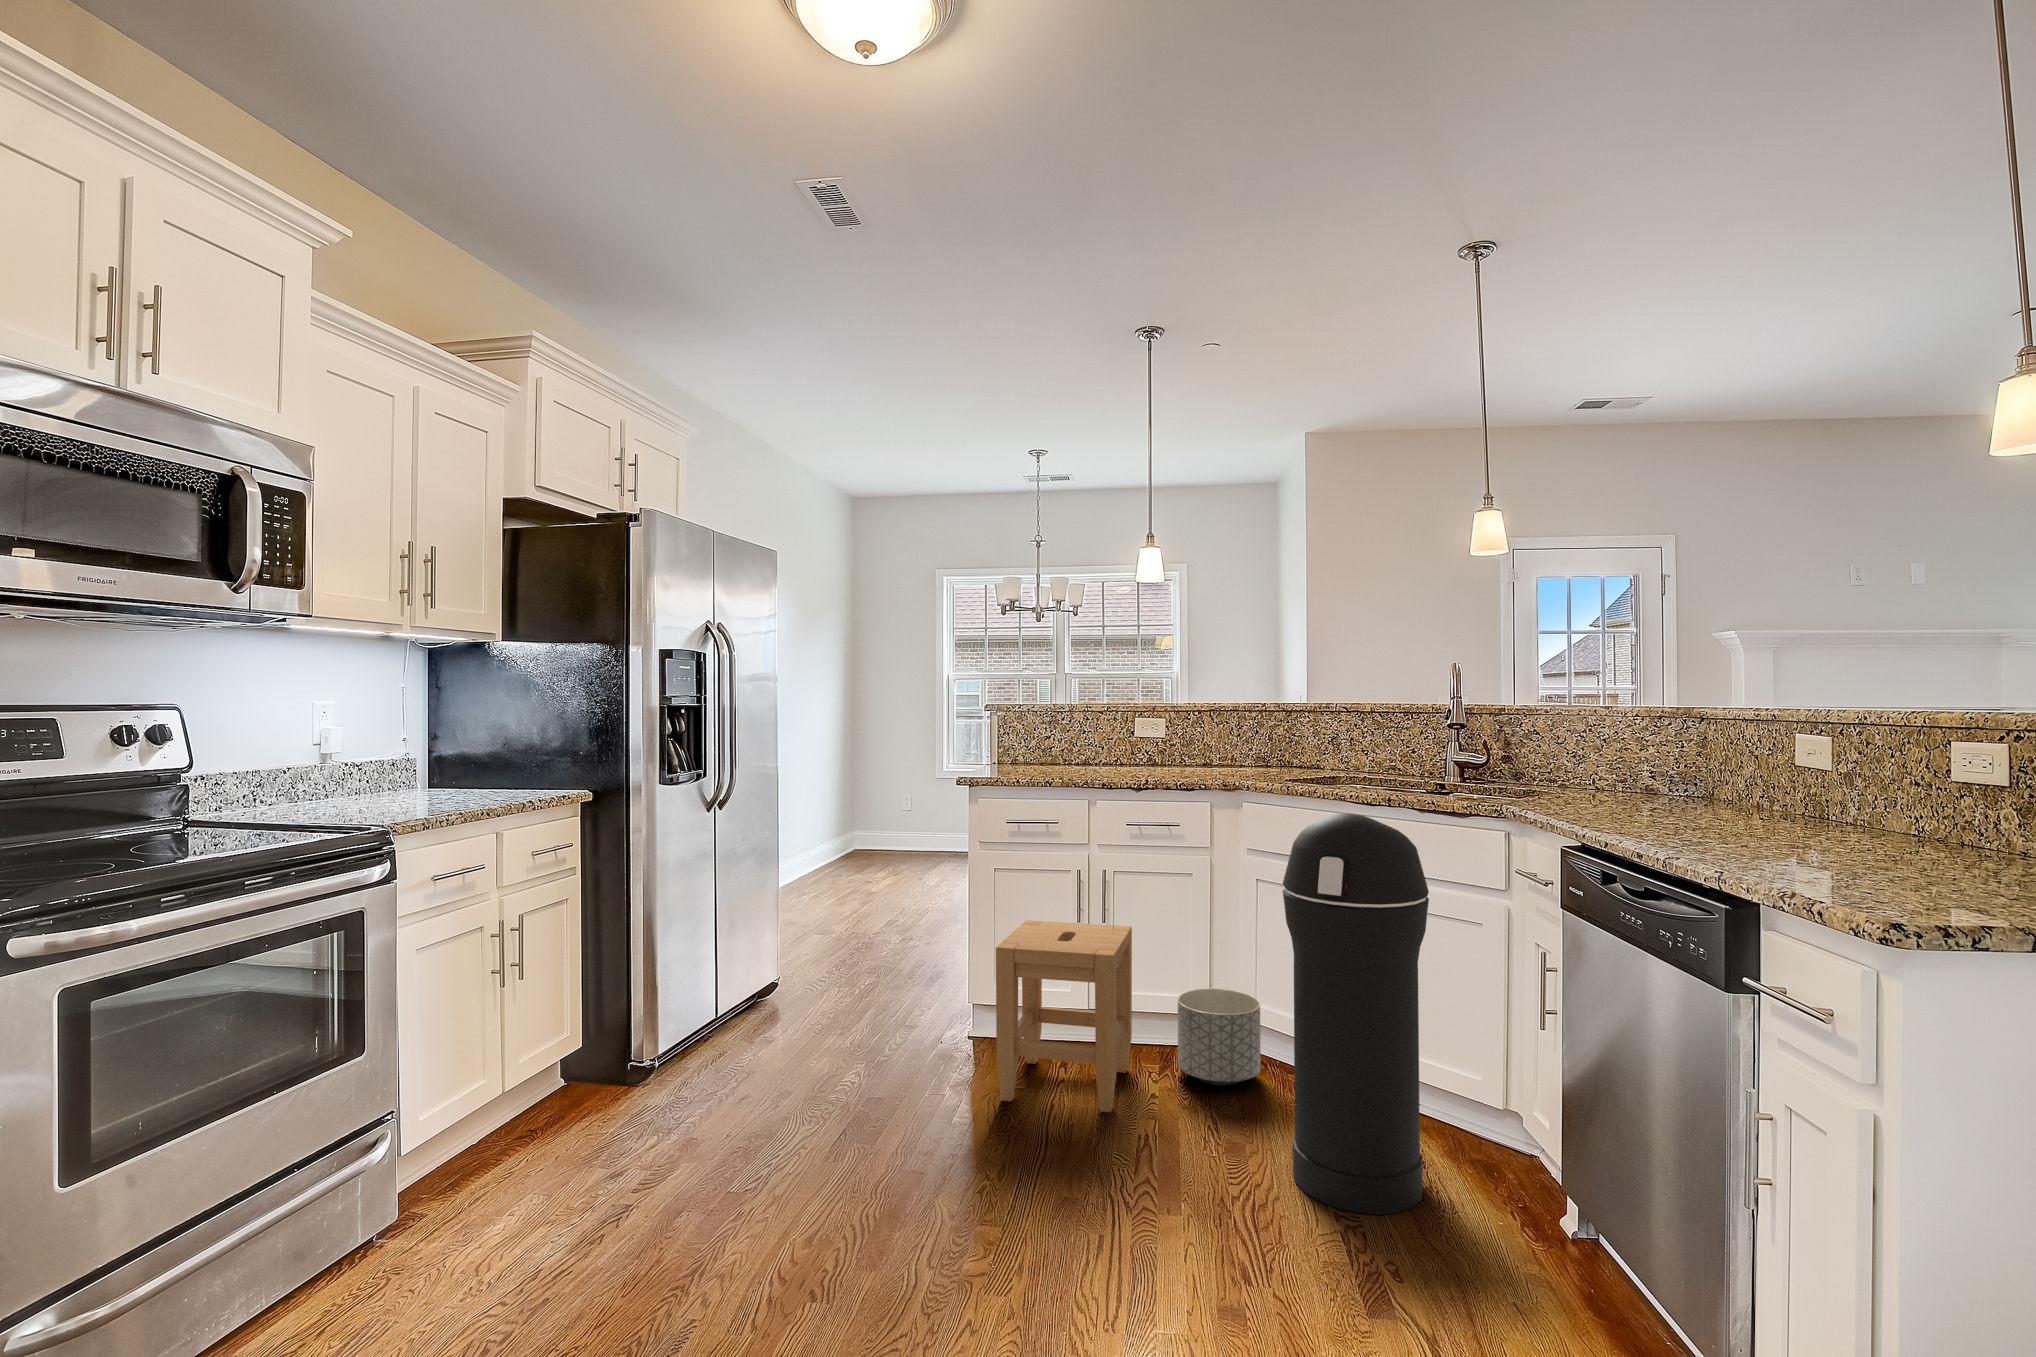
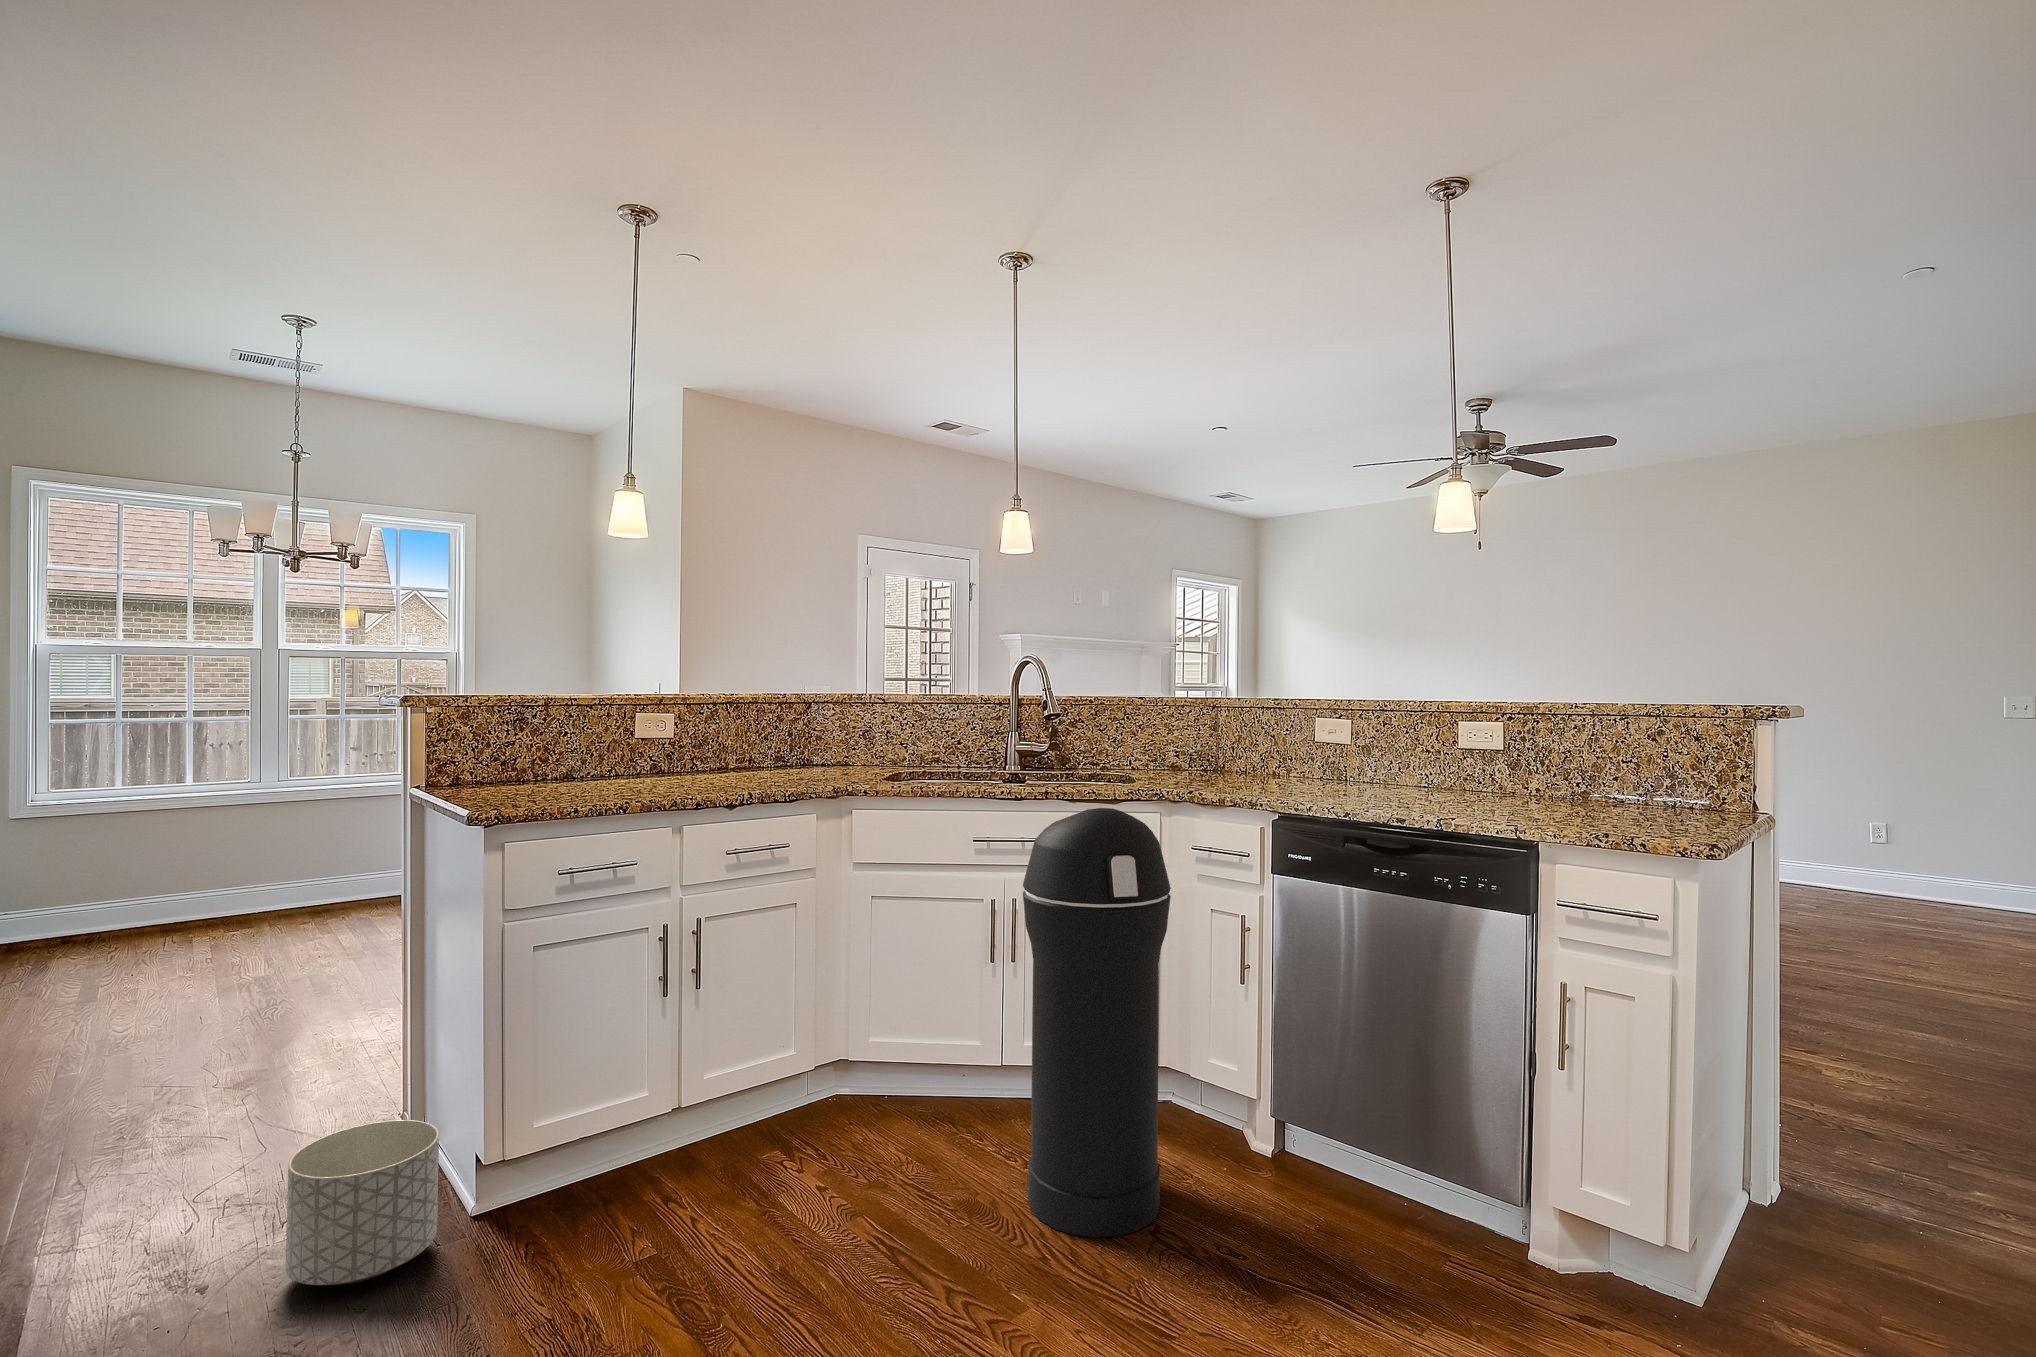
stool: present [996,920,1132,1112] -> none [580,987,794,1297]
planter: present [1178,989,1261,1085] -> present [286,1120,439,1285]

